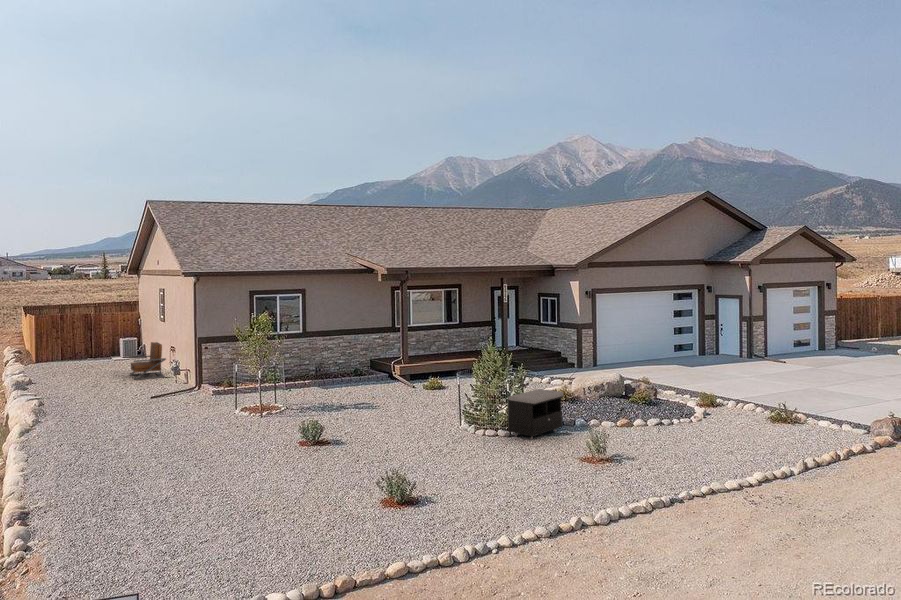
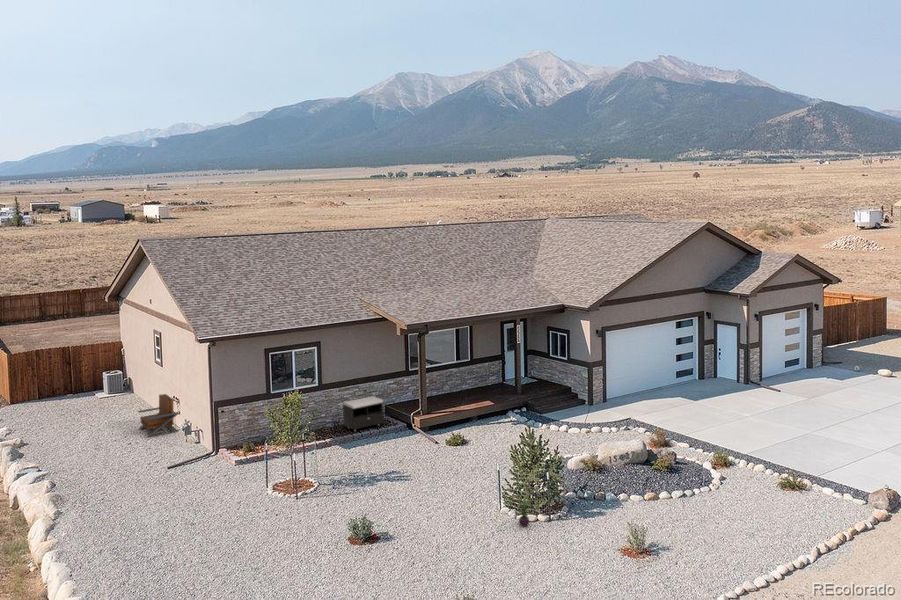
storage bench: present [508,389,563,439] -> present [343,396,383,431]
decorative plant: none [464,409,497,440] -> present [513,497,534,526]

